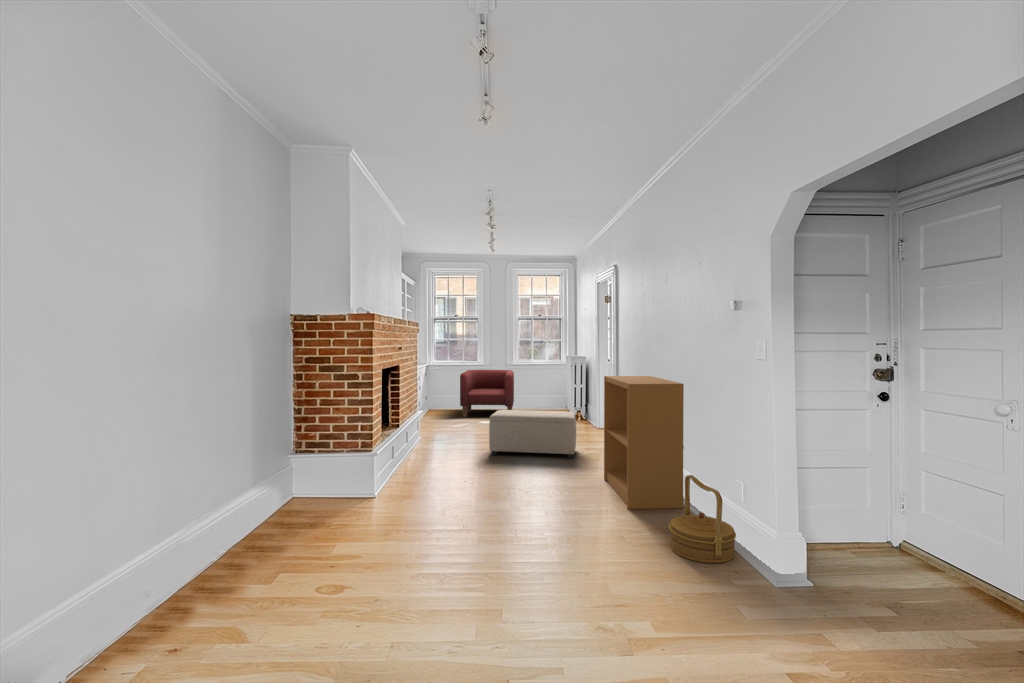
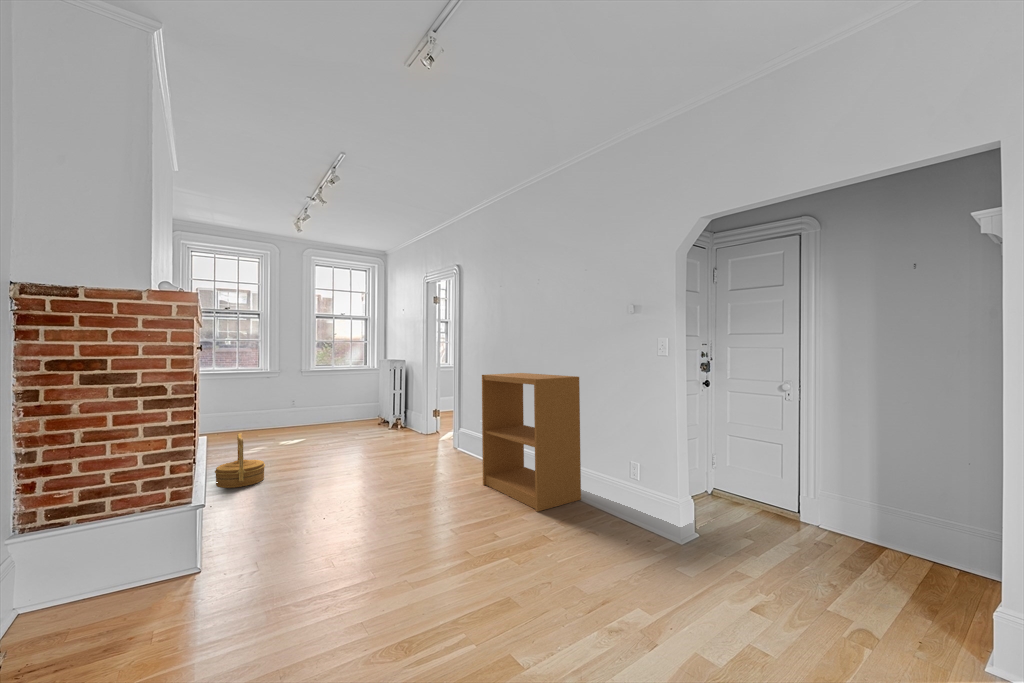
armchair: present [460,370,514,417] -> none [252,379,321,438]
ottoman: present [489,410,576,458] -> none [329,417,431,478]
woven basket: present [669,475,736,563] -> present [215,433,265,488]

